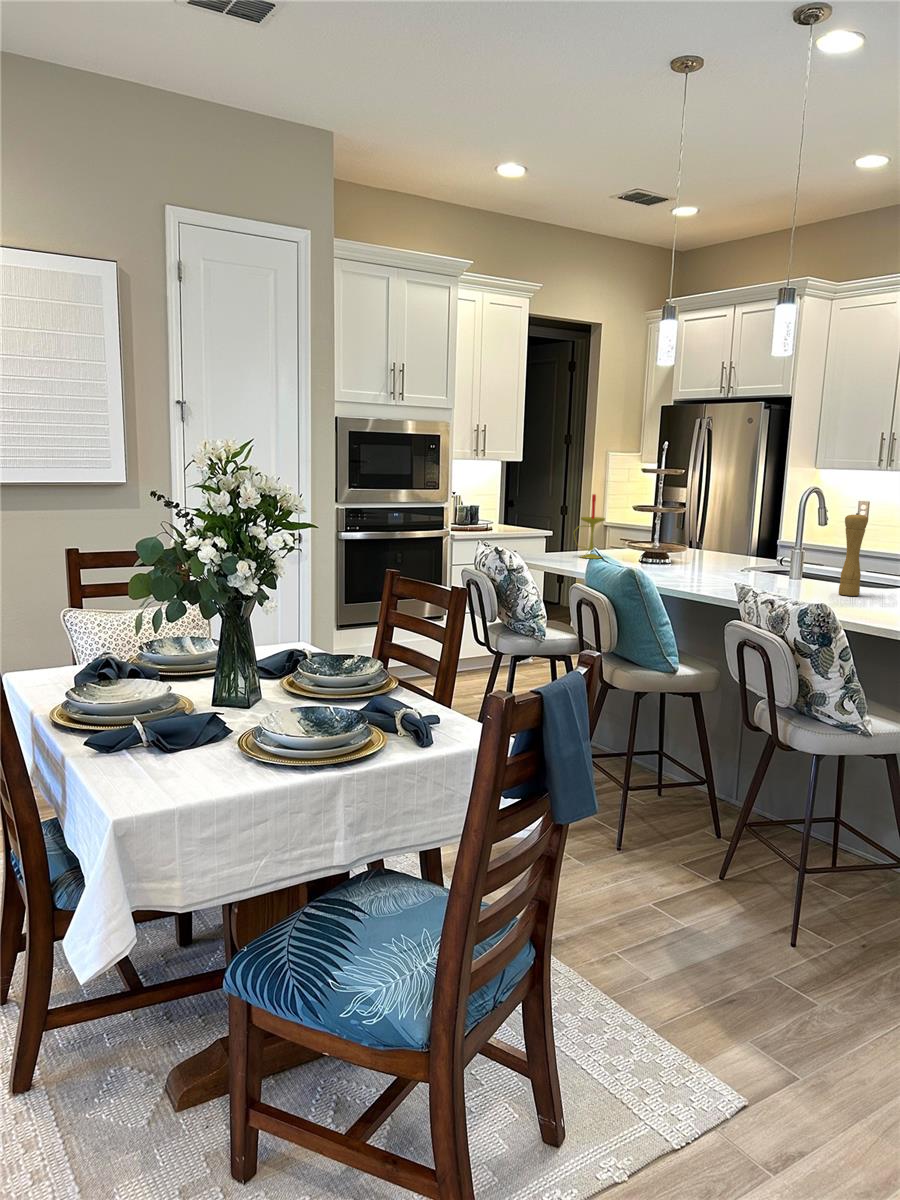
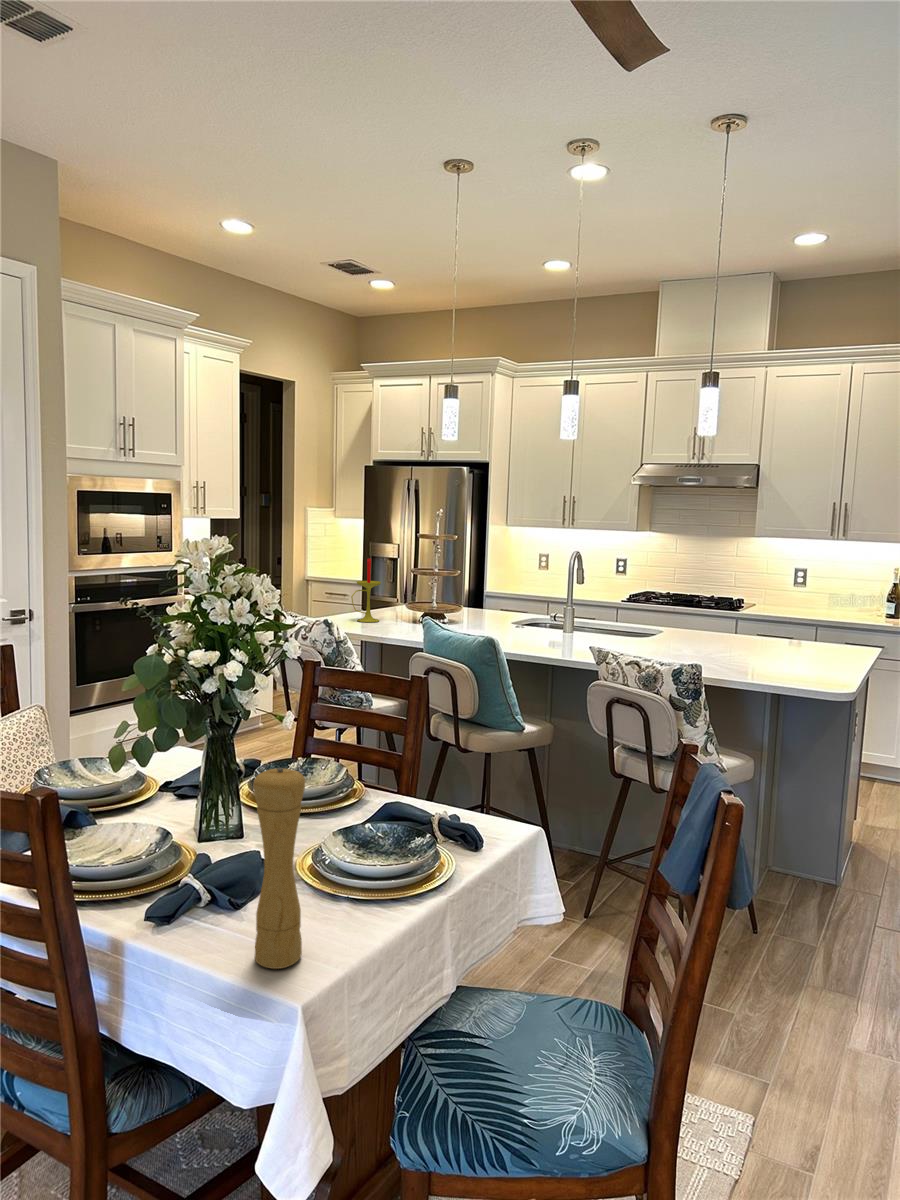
pepper mill: present [838,513,868,596] -> present [253,768,305,969]

